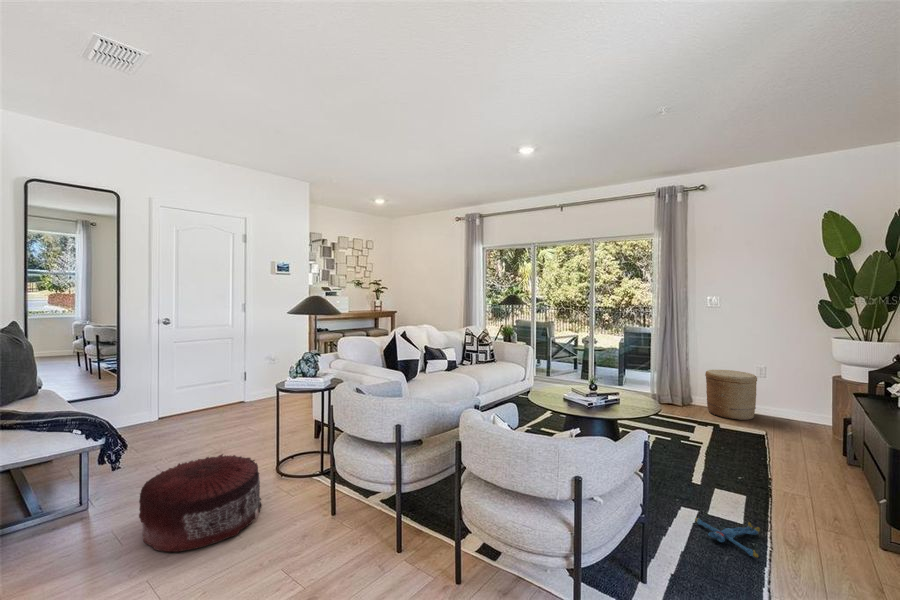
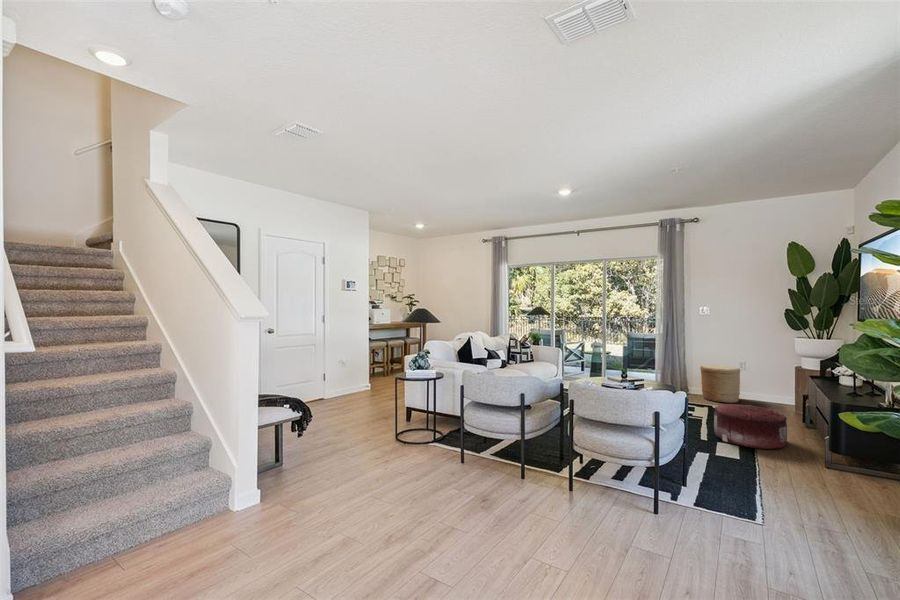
pouf: present [139,454,262,552] -> present [714,404,788,449]
plush toy: present [695,518,760,557] -> none [710,456,754,474]

